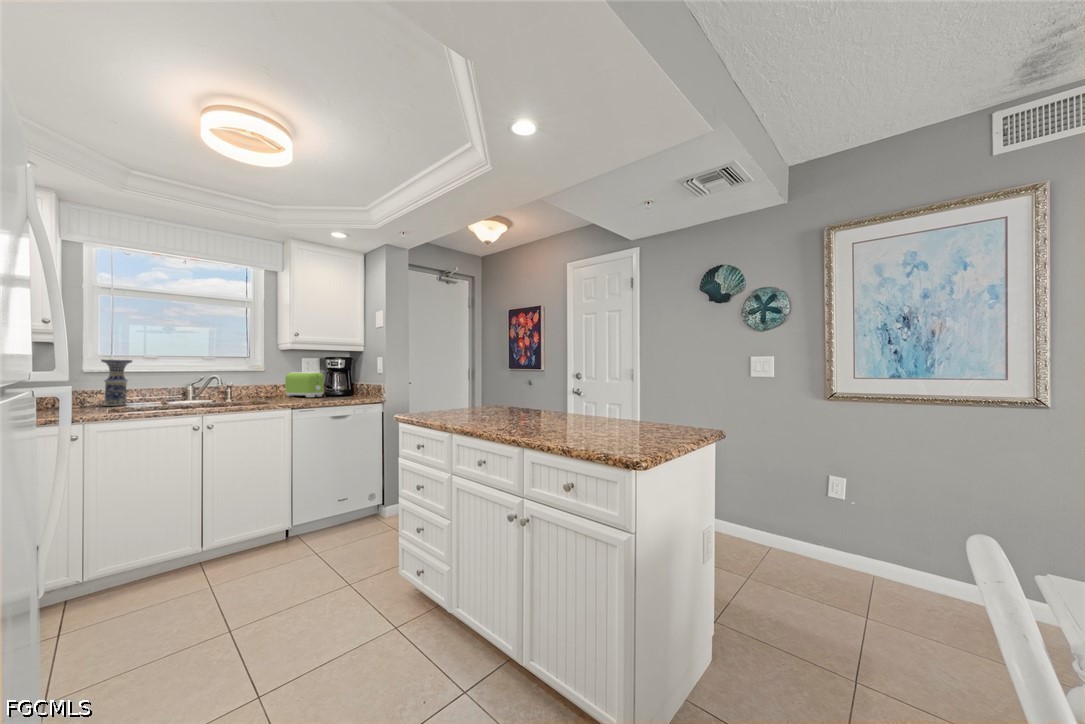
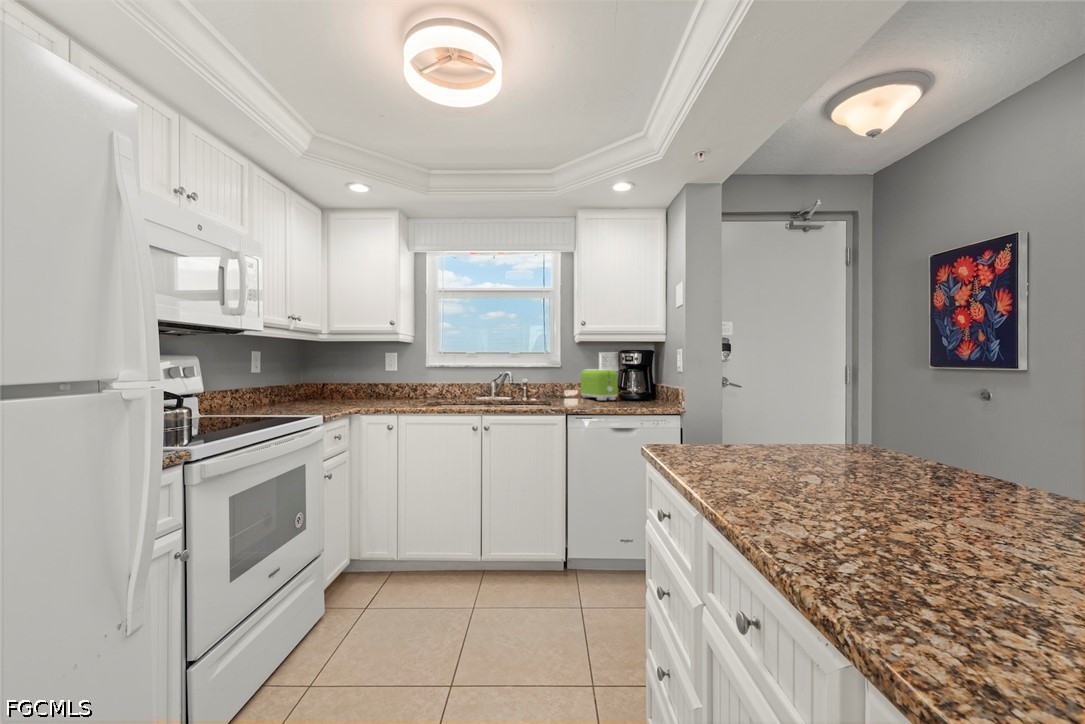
vase: present [101,359,132,406] -> none [432,355,452,398]

